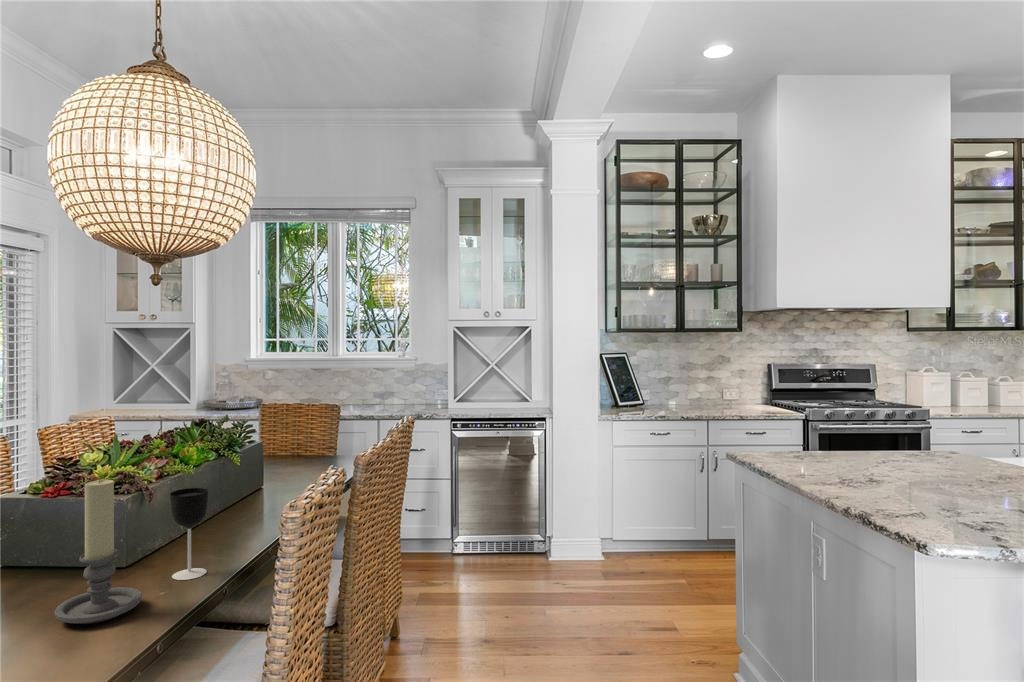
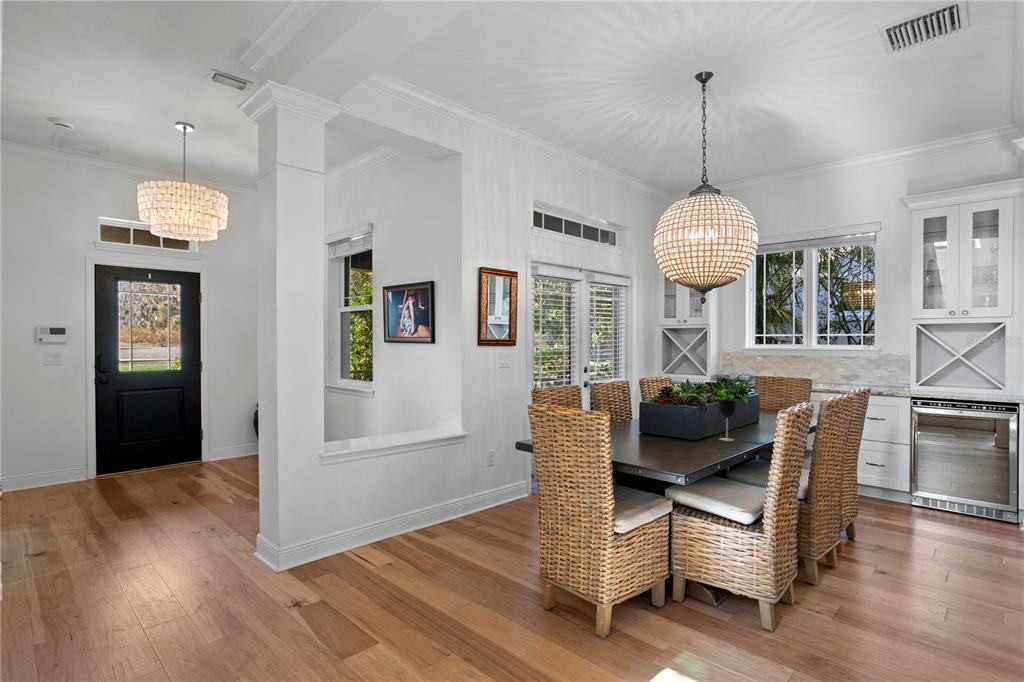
candle holder: present [54,479,142,624] -> none [678,387,710,444]

